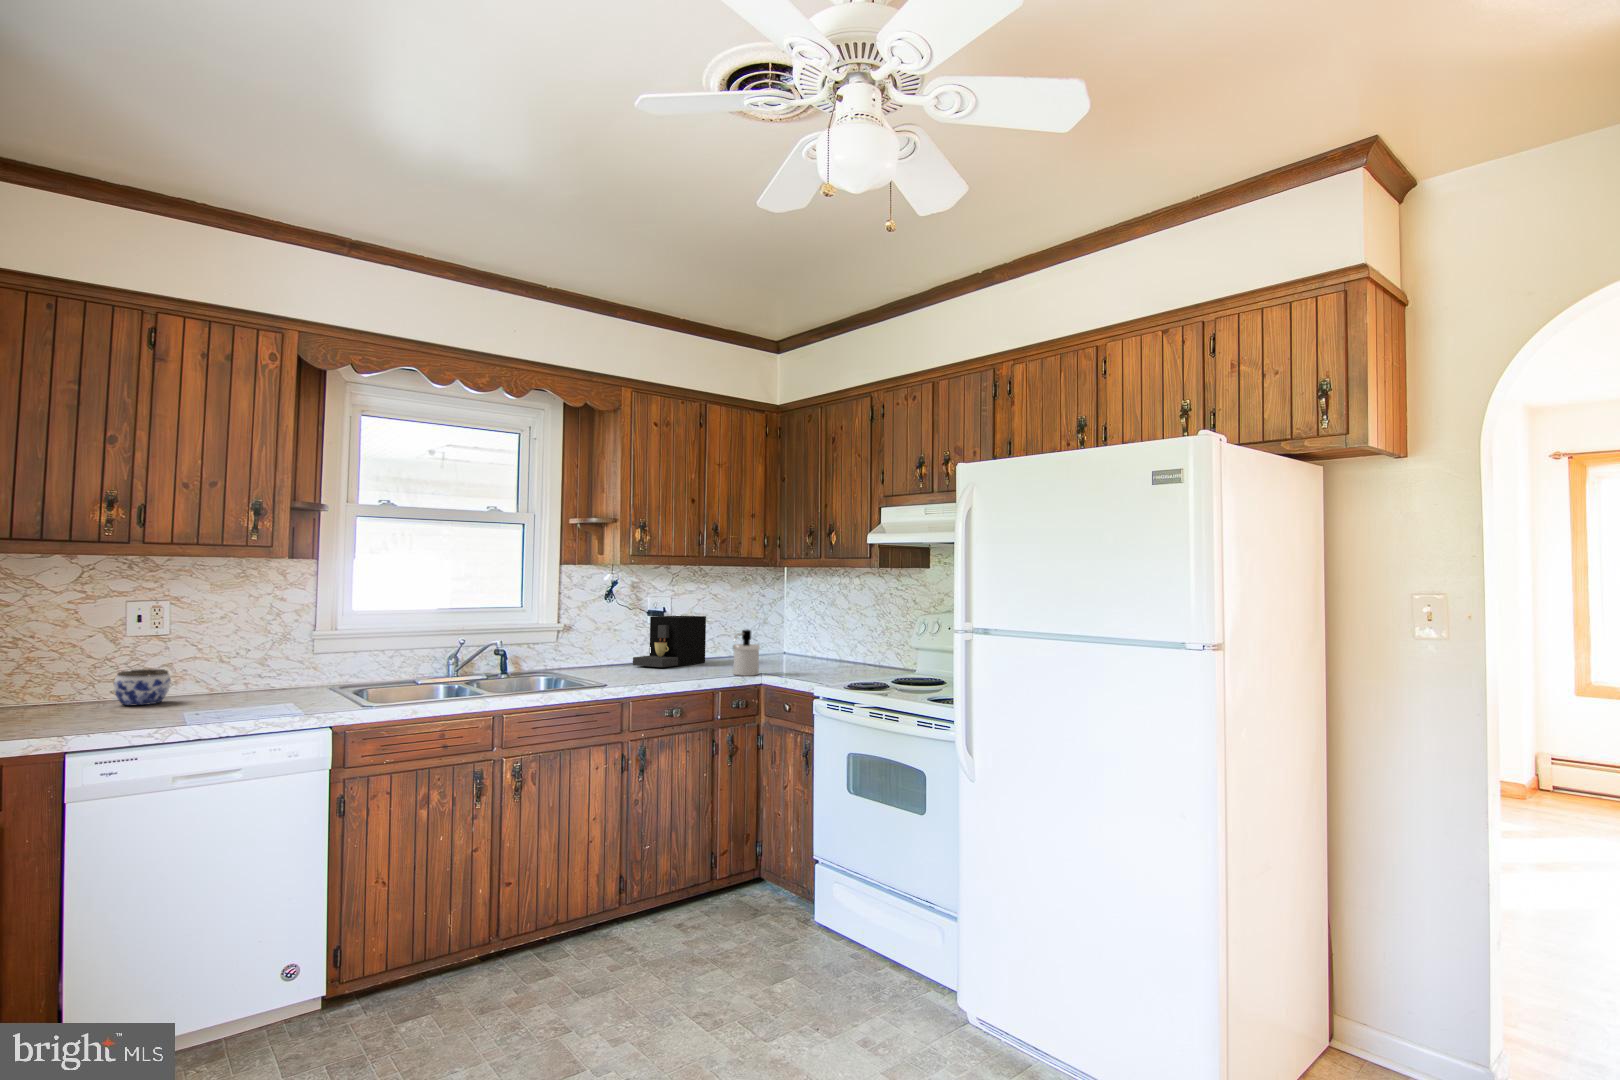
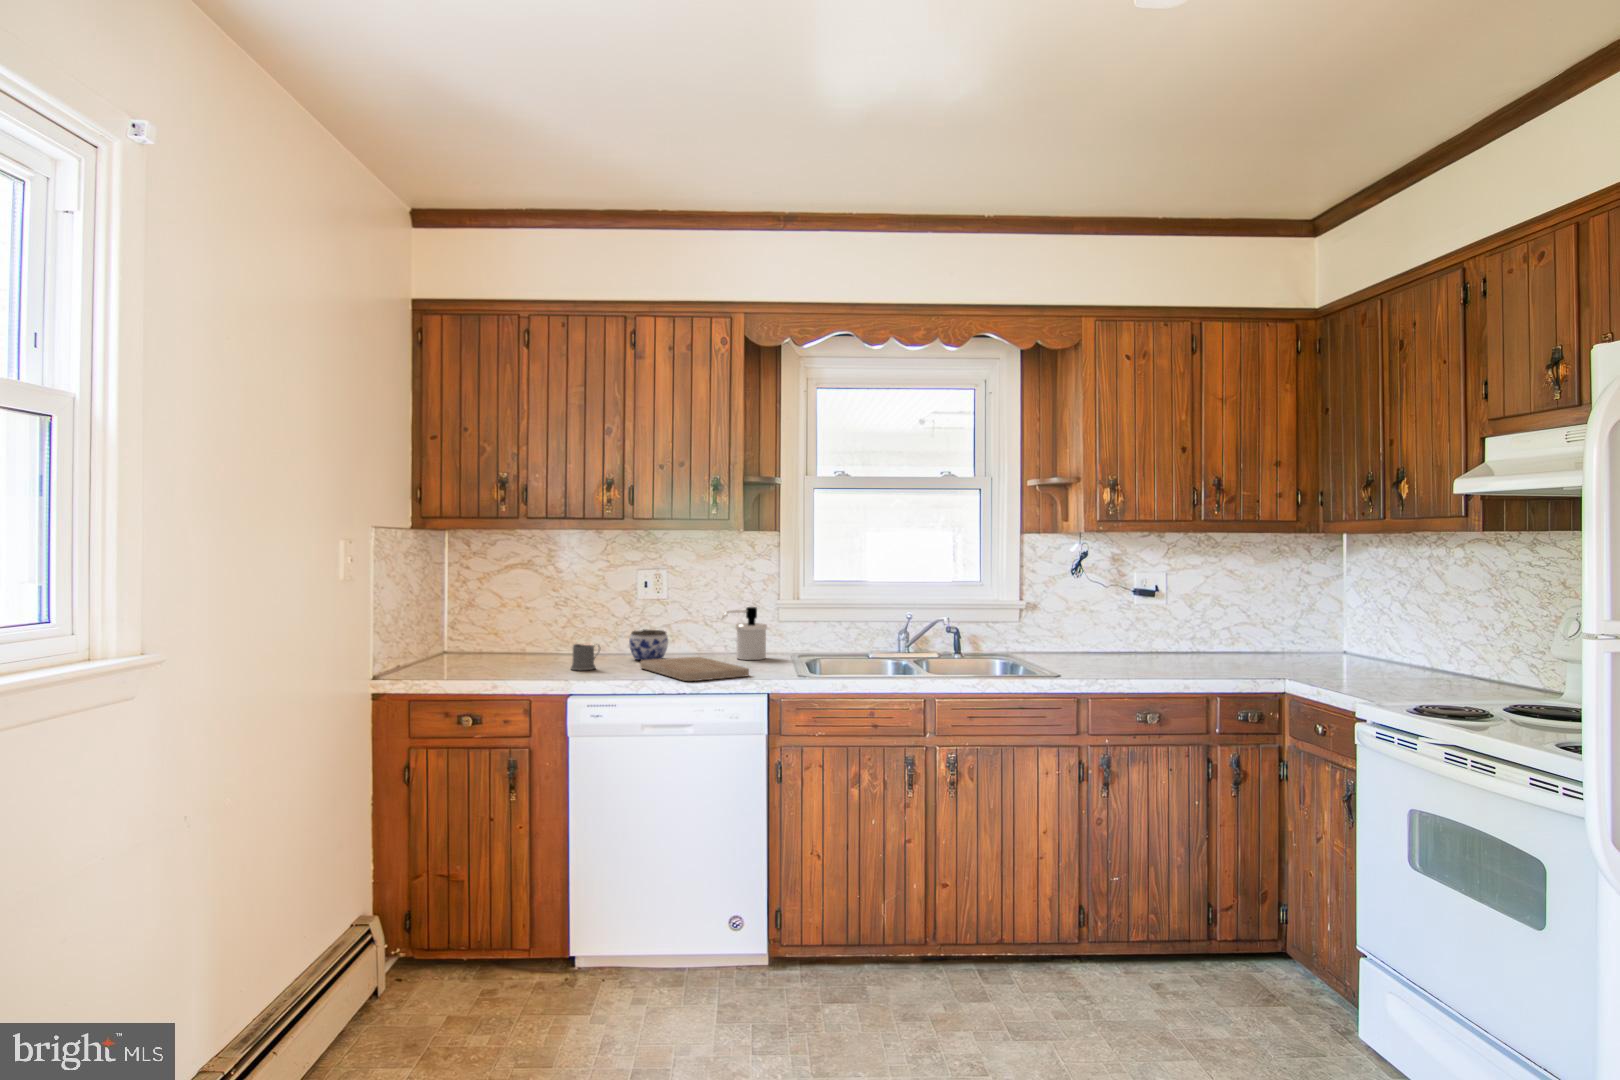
coffee maker: present [633,615,706,667] -> none [1115,595,1215,658]
soap dispenser: present [733,630,760,676] -> present [722,607,767,660]
mug: none [42,688,93,722] -> present [571,644,600,670]
cutting board: none [149,695,306,720] -> present [640,657,749,681]

